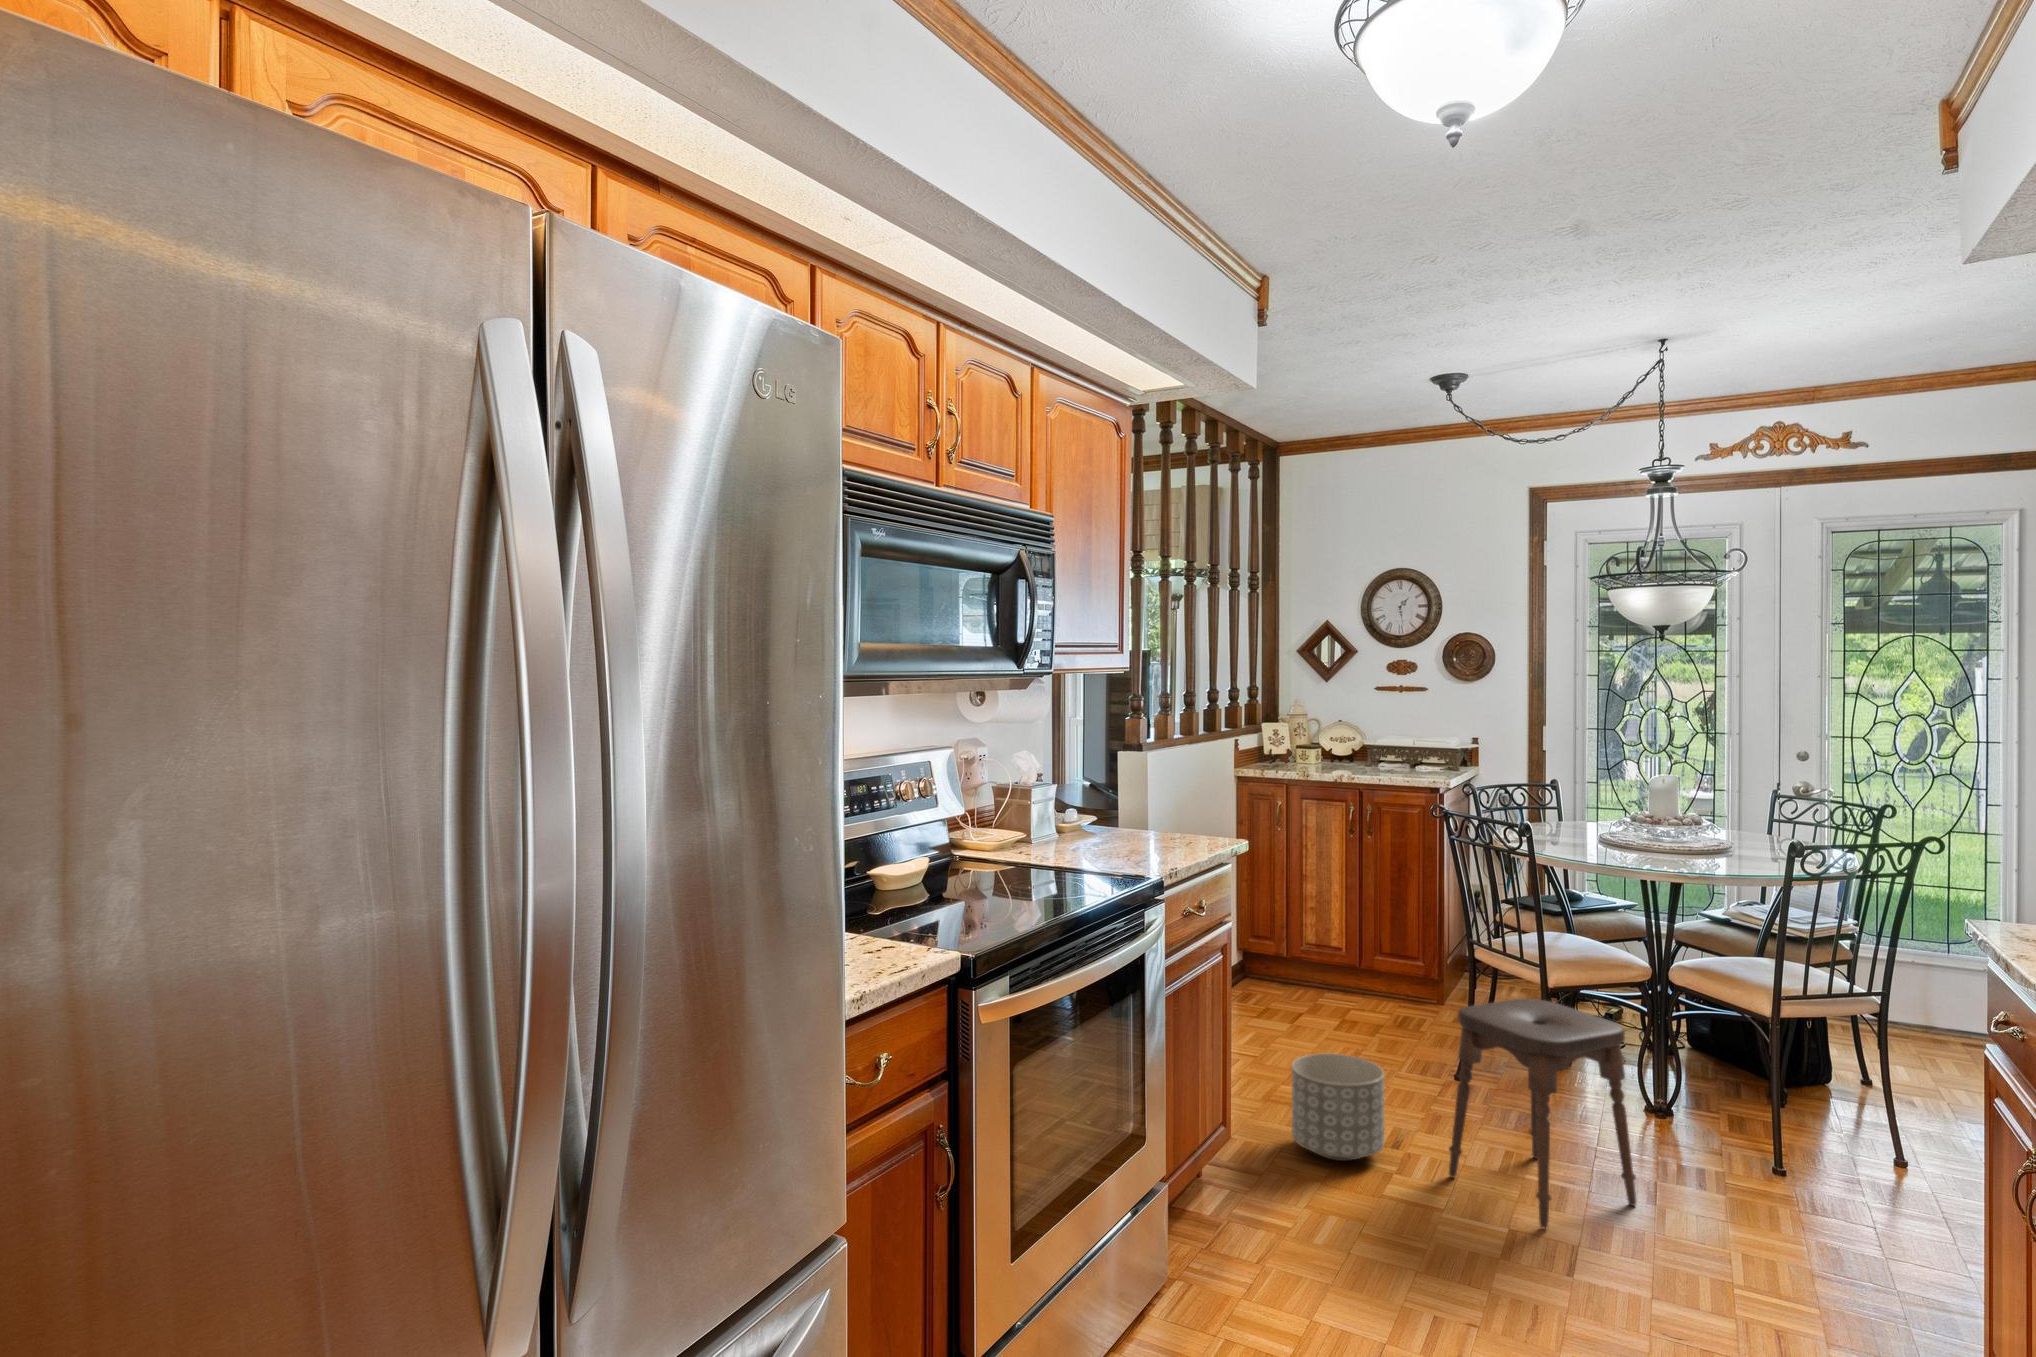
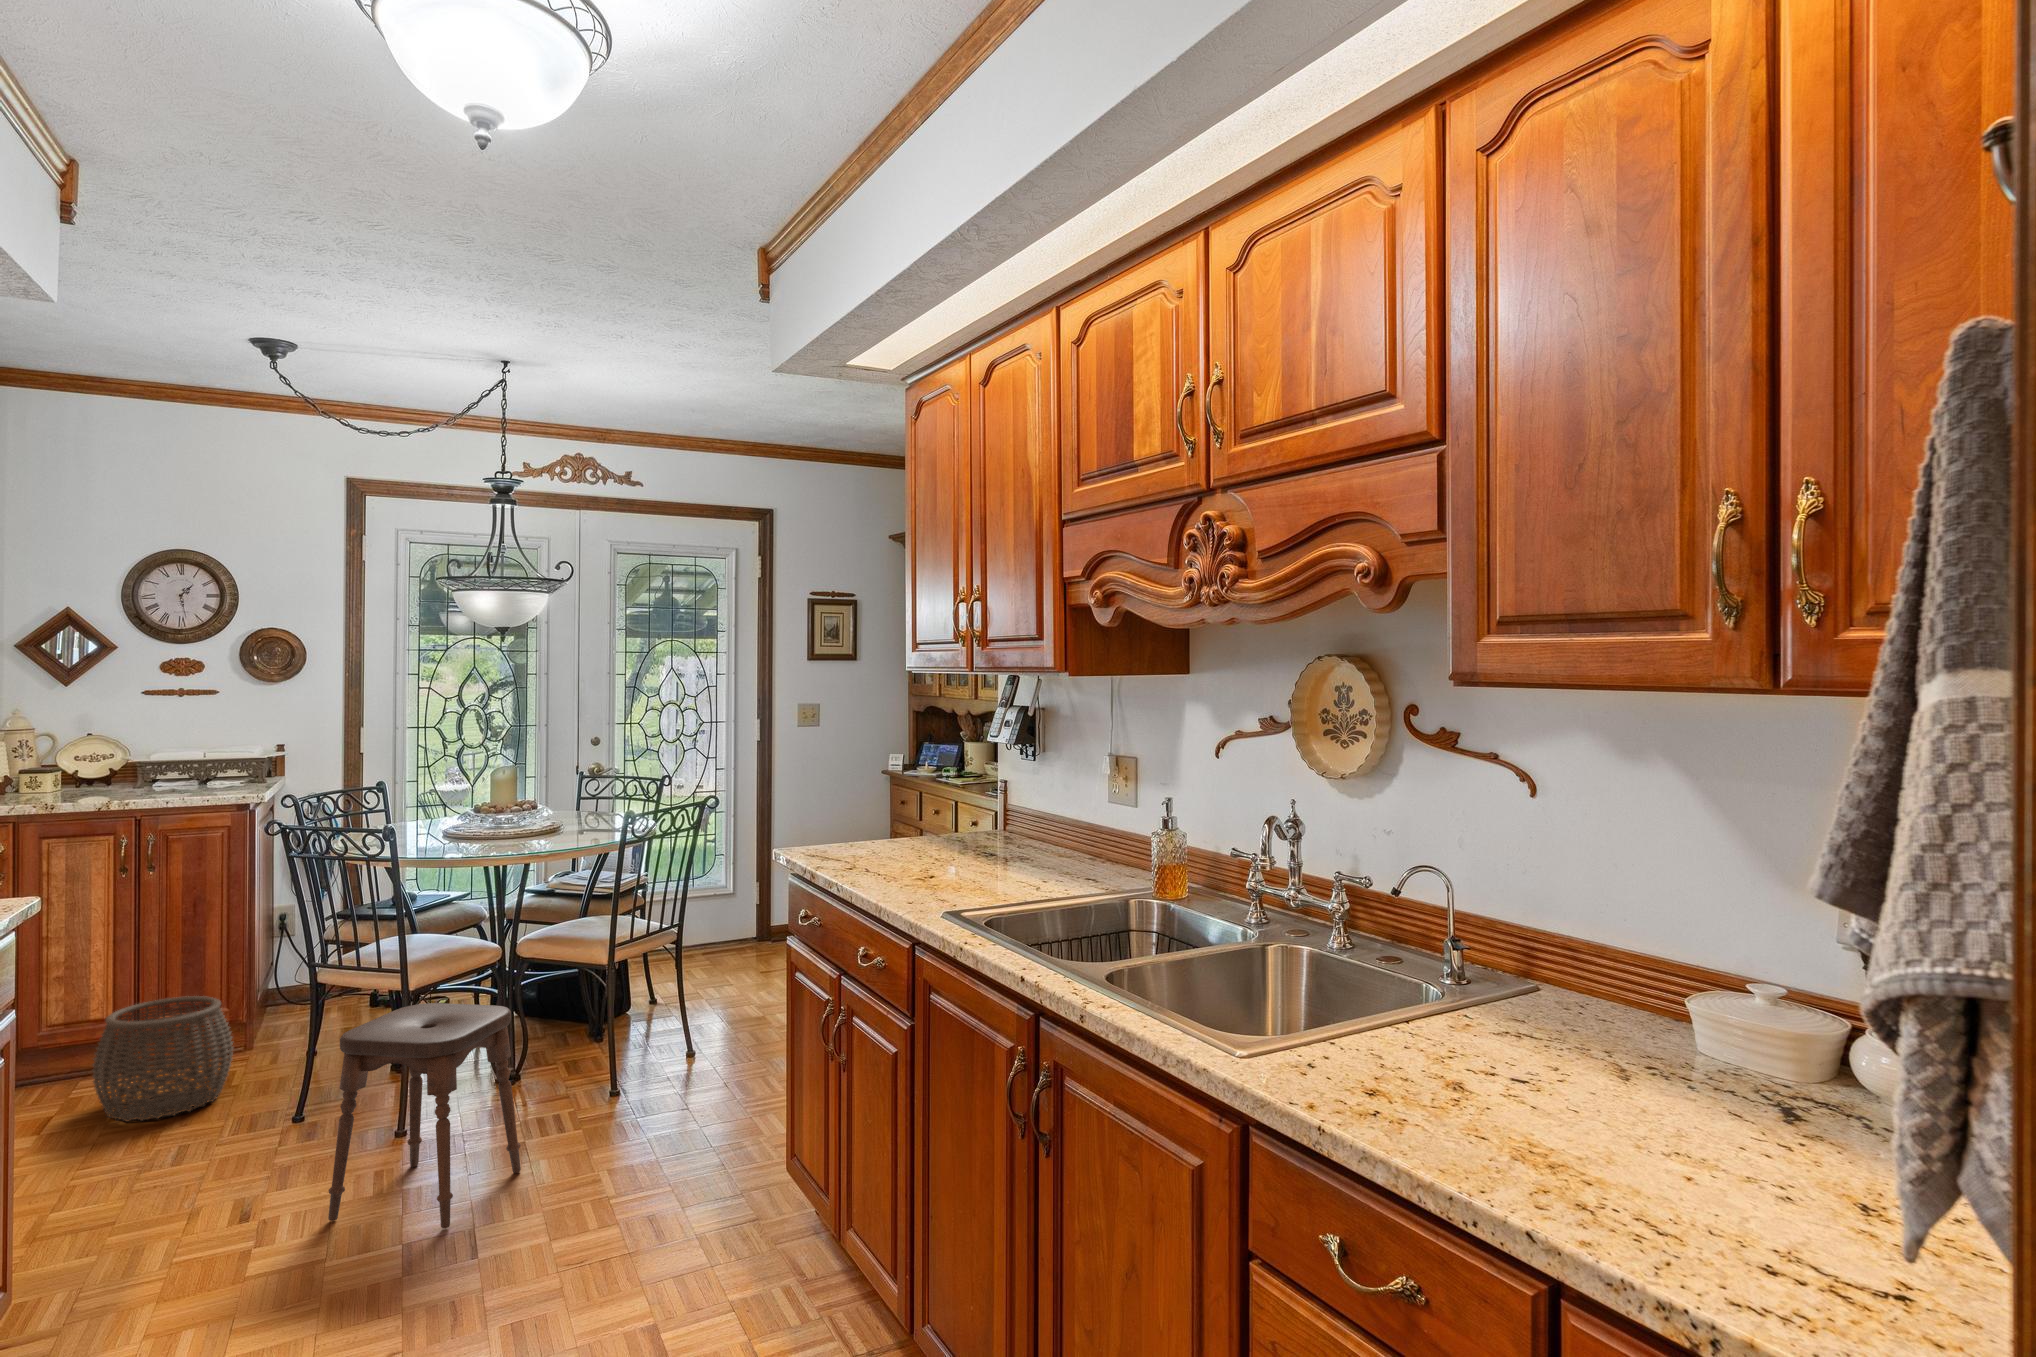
woven basket: none [1318,944,1416,1044] -> present [92,996,233,1121]
planter: present [1292,1053,1384,1161] -> none [109,1129,244,1265]

